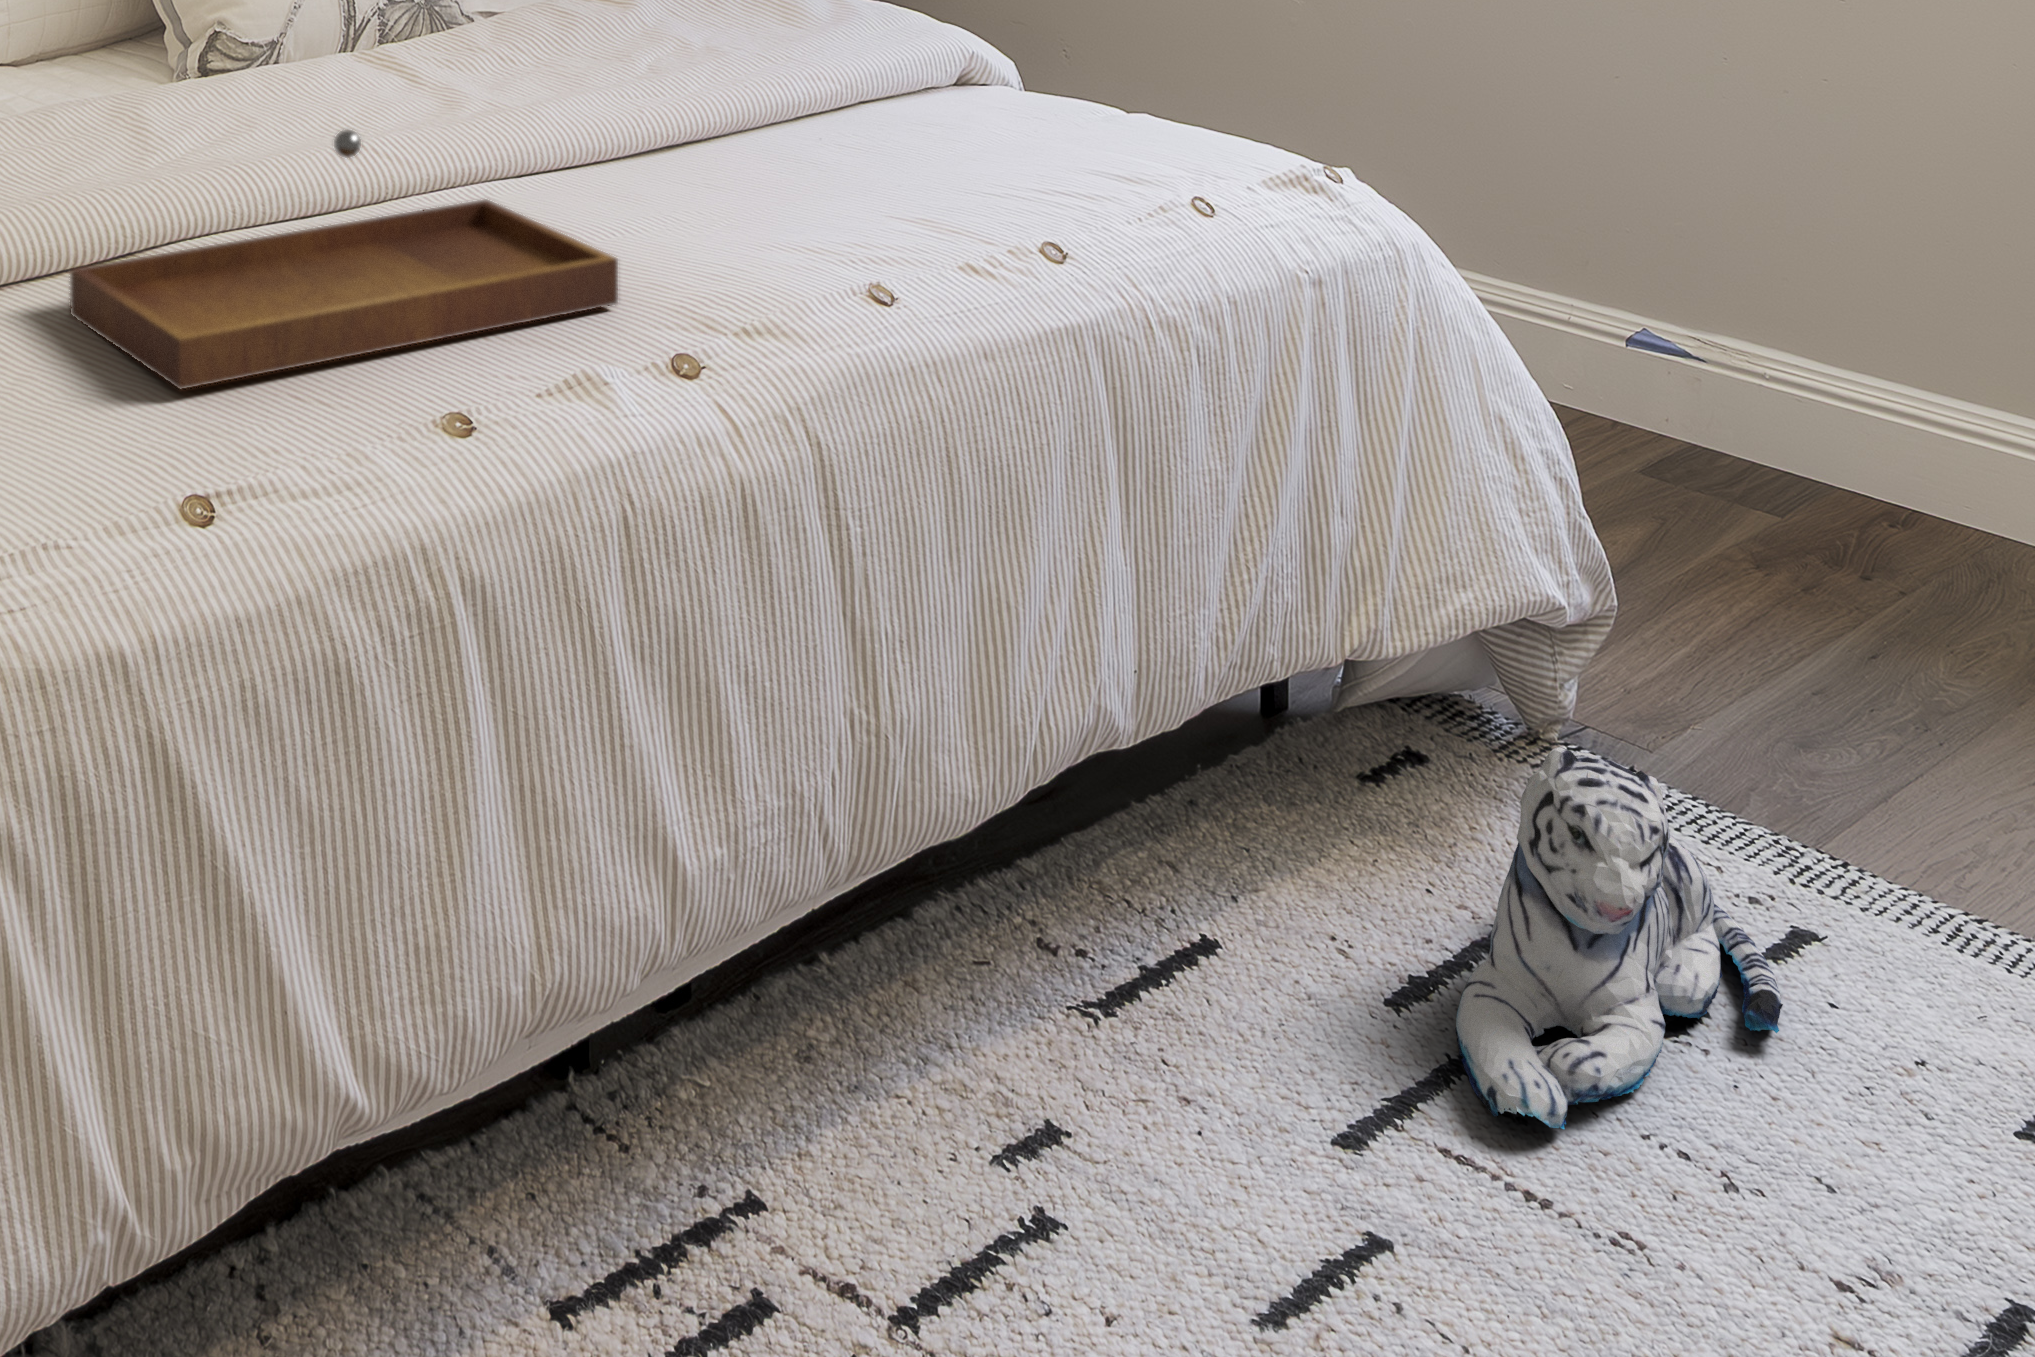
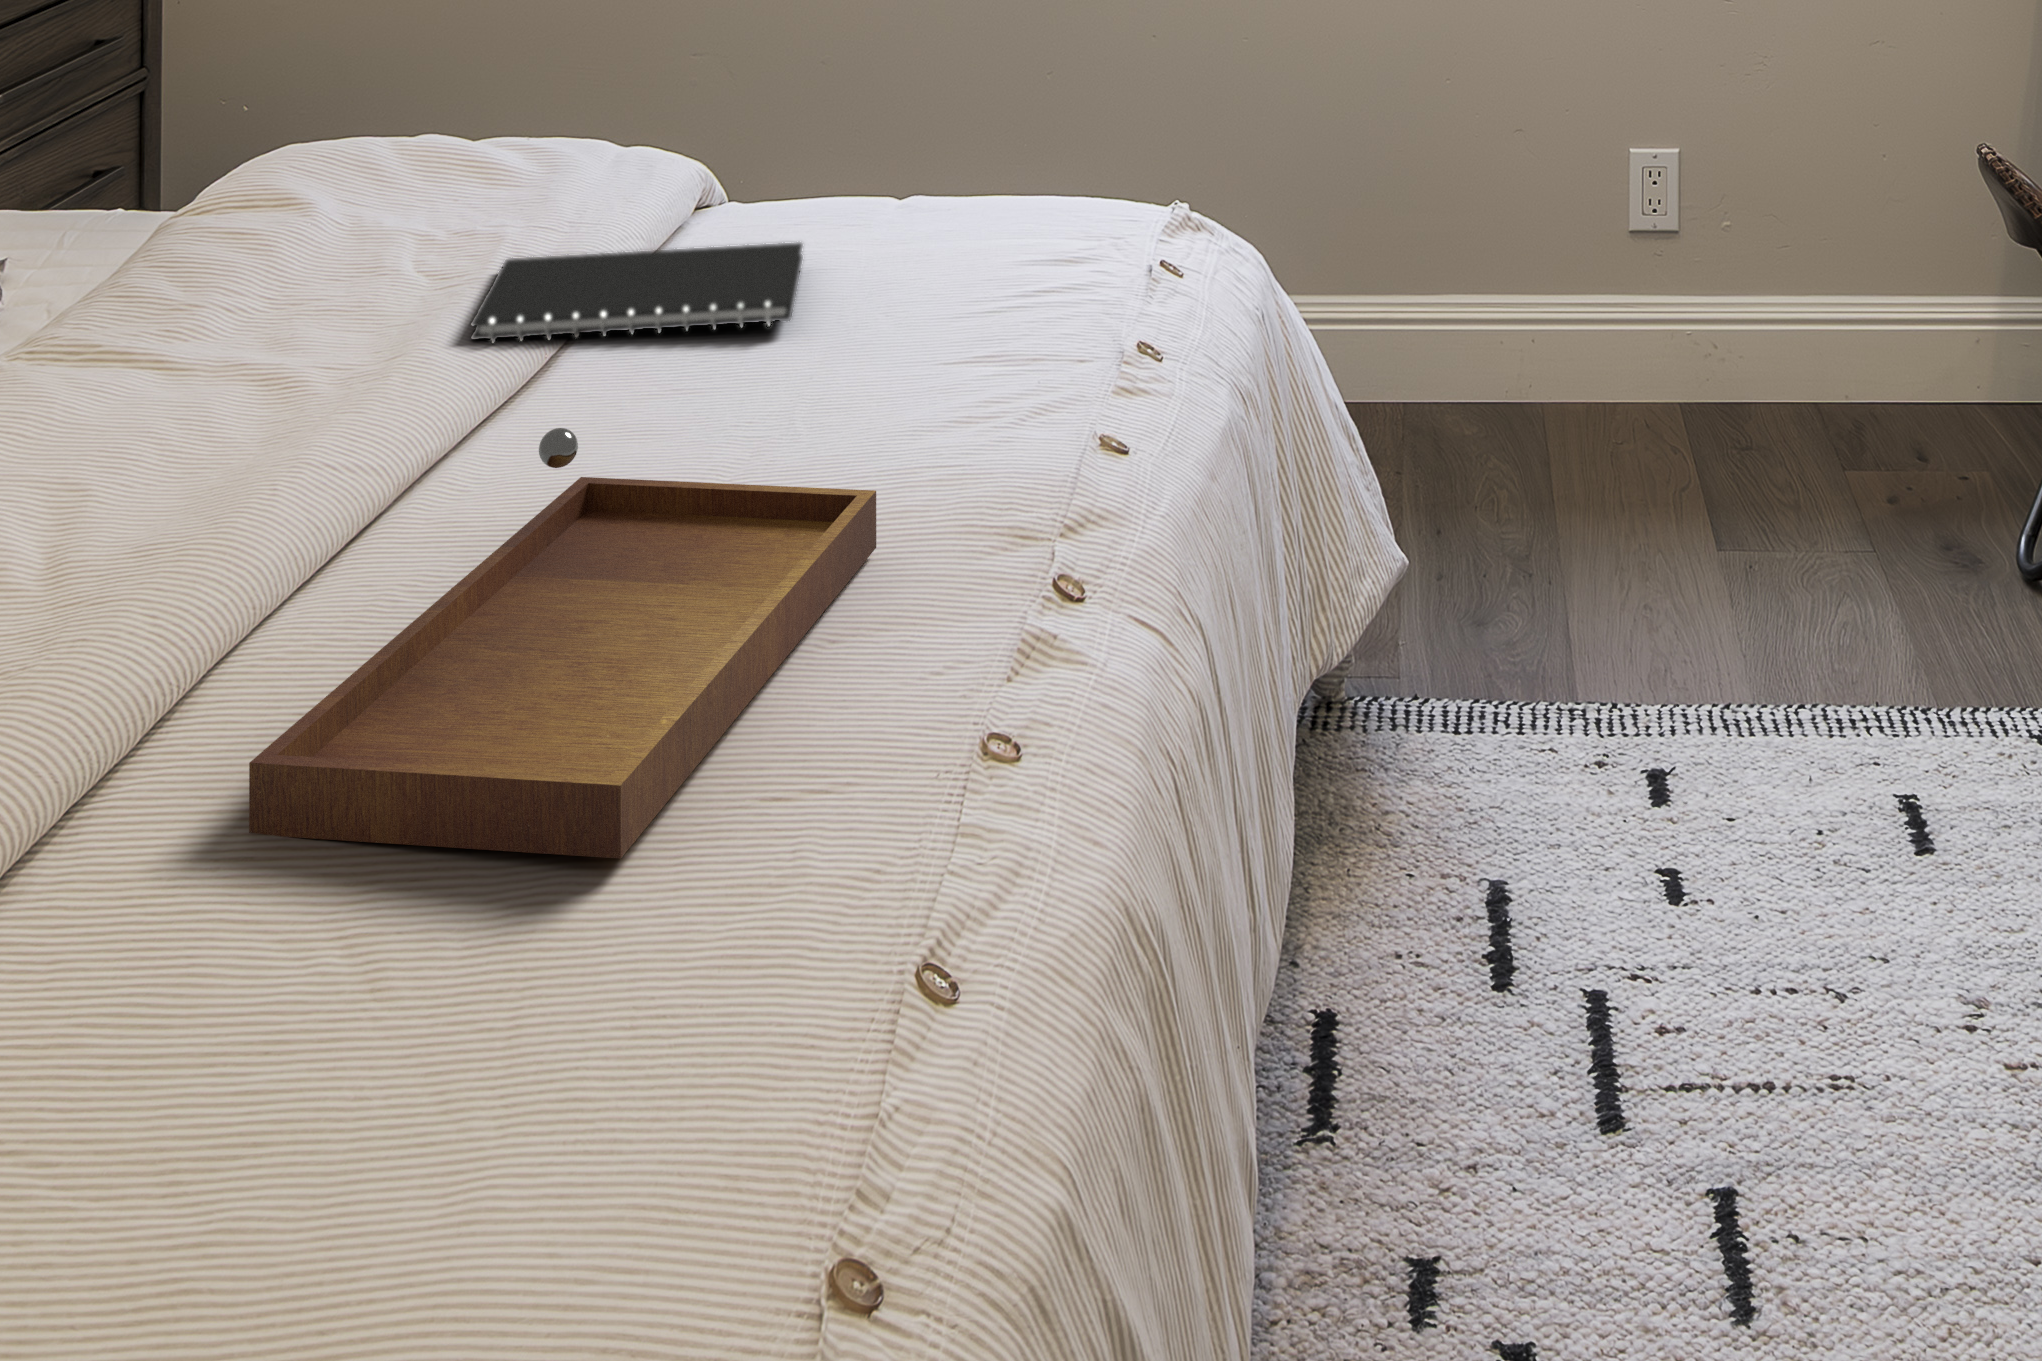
notebook: none [618,75,920,161] -> present [472,243,802,343]
plush toy: present [1455,747,1783,1129] -> none [1497,669,1744,1038]

